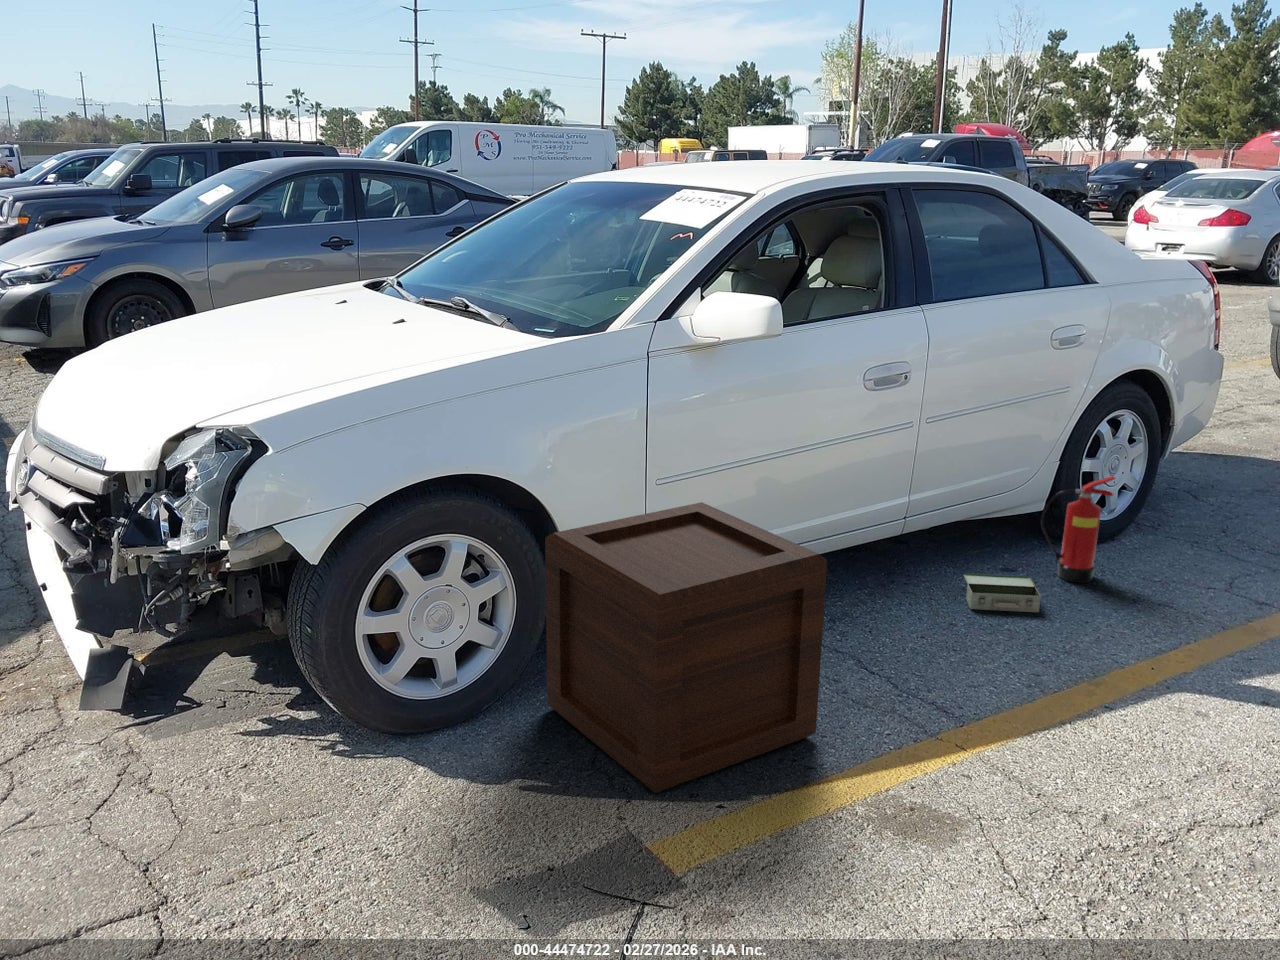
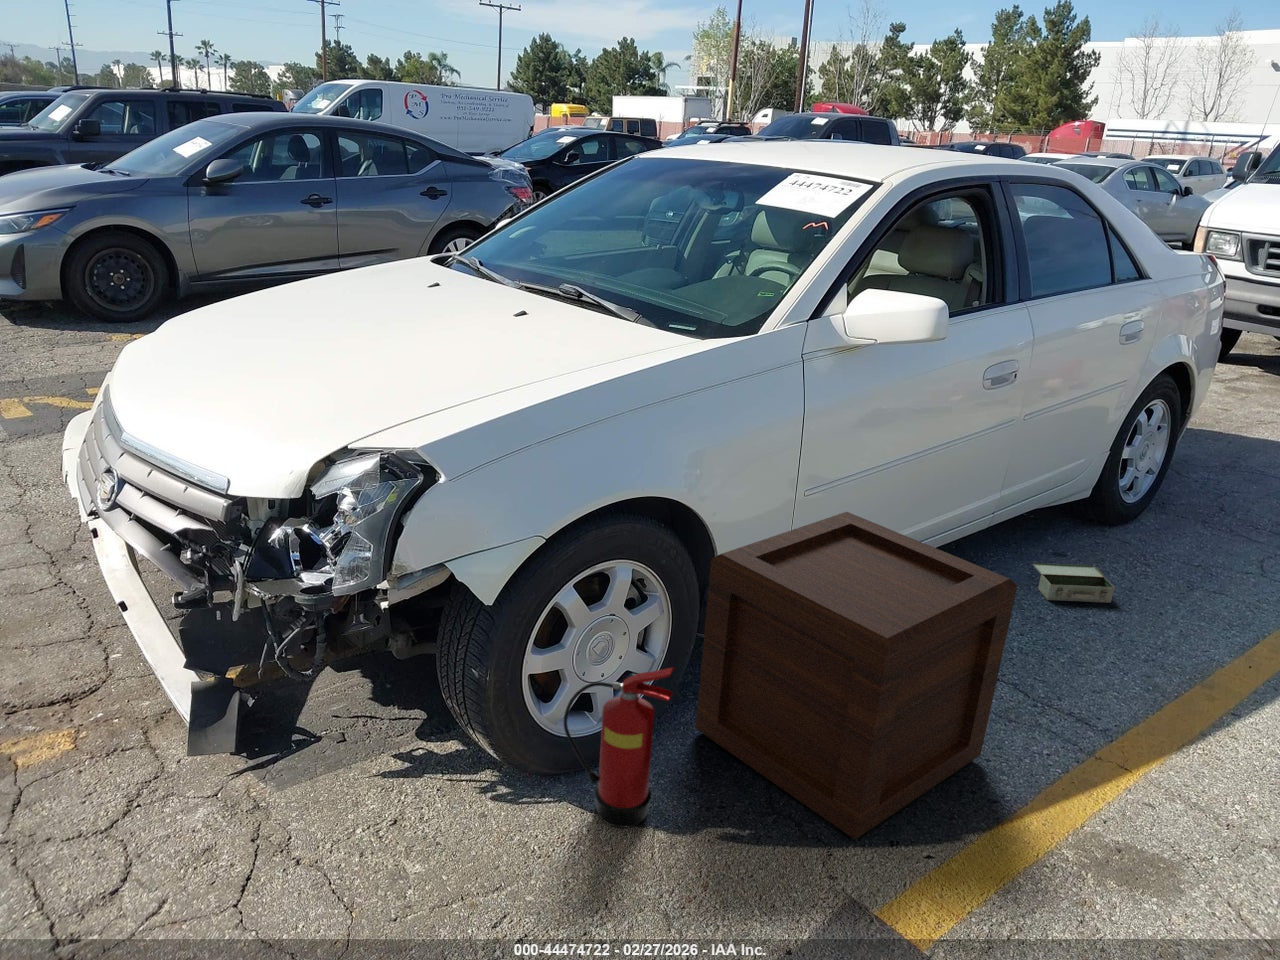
fire extinguisher: present [1041,476,1115,583] -> present [564,668,674,828]

